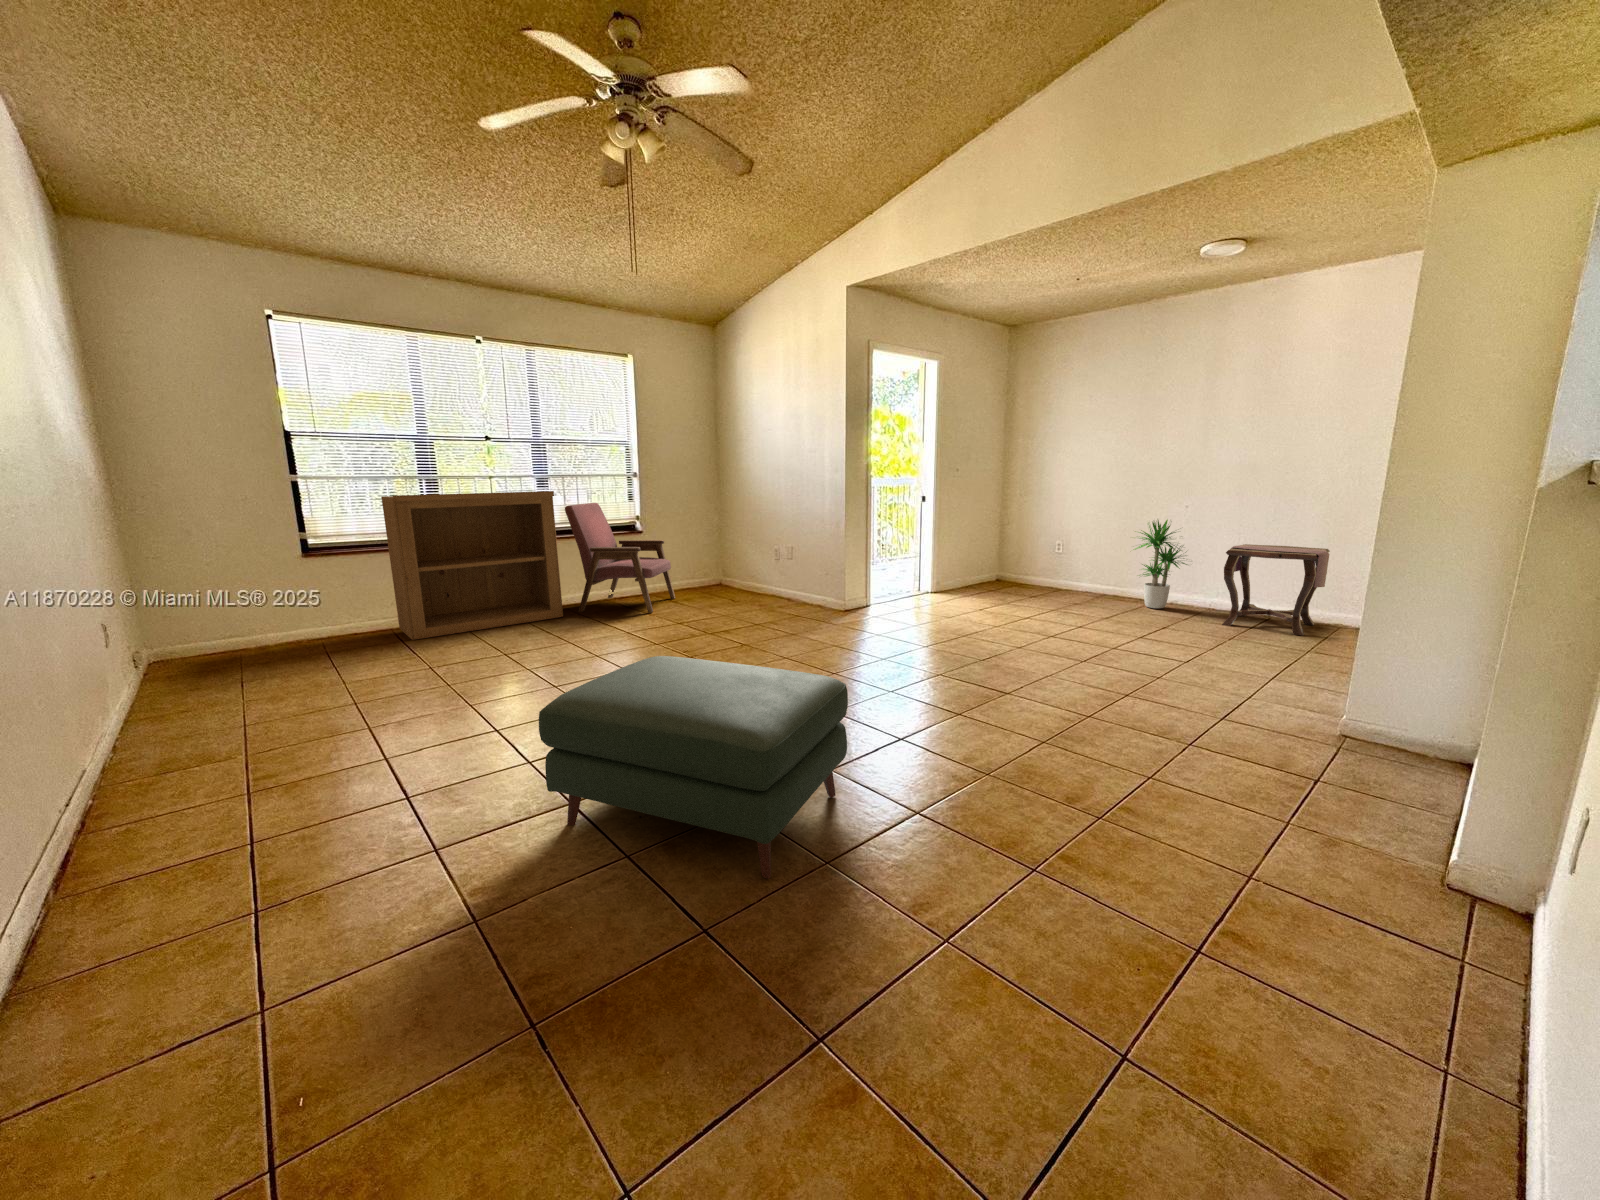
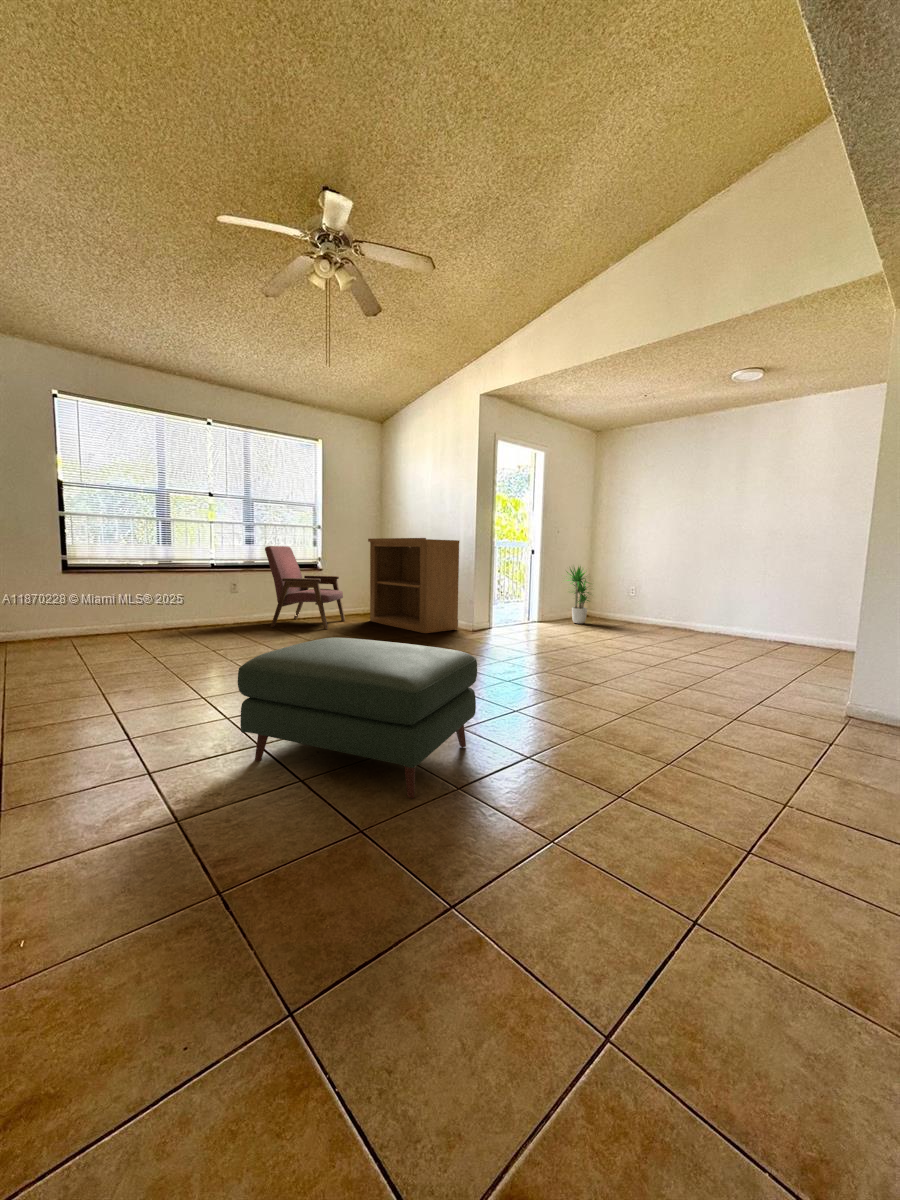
bookshelf: present [381,491,563,640] -> present [368,538,459,633]
potted plant: present [1134,519,1187,608] -> present [566,566,591,624]
side table: present [1222,544,1330,636] -> none [756,590,834,656]

